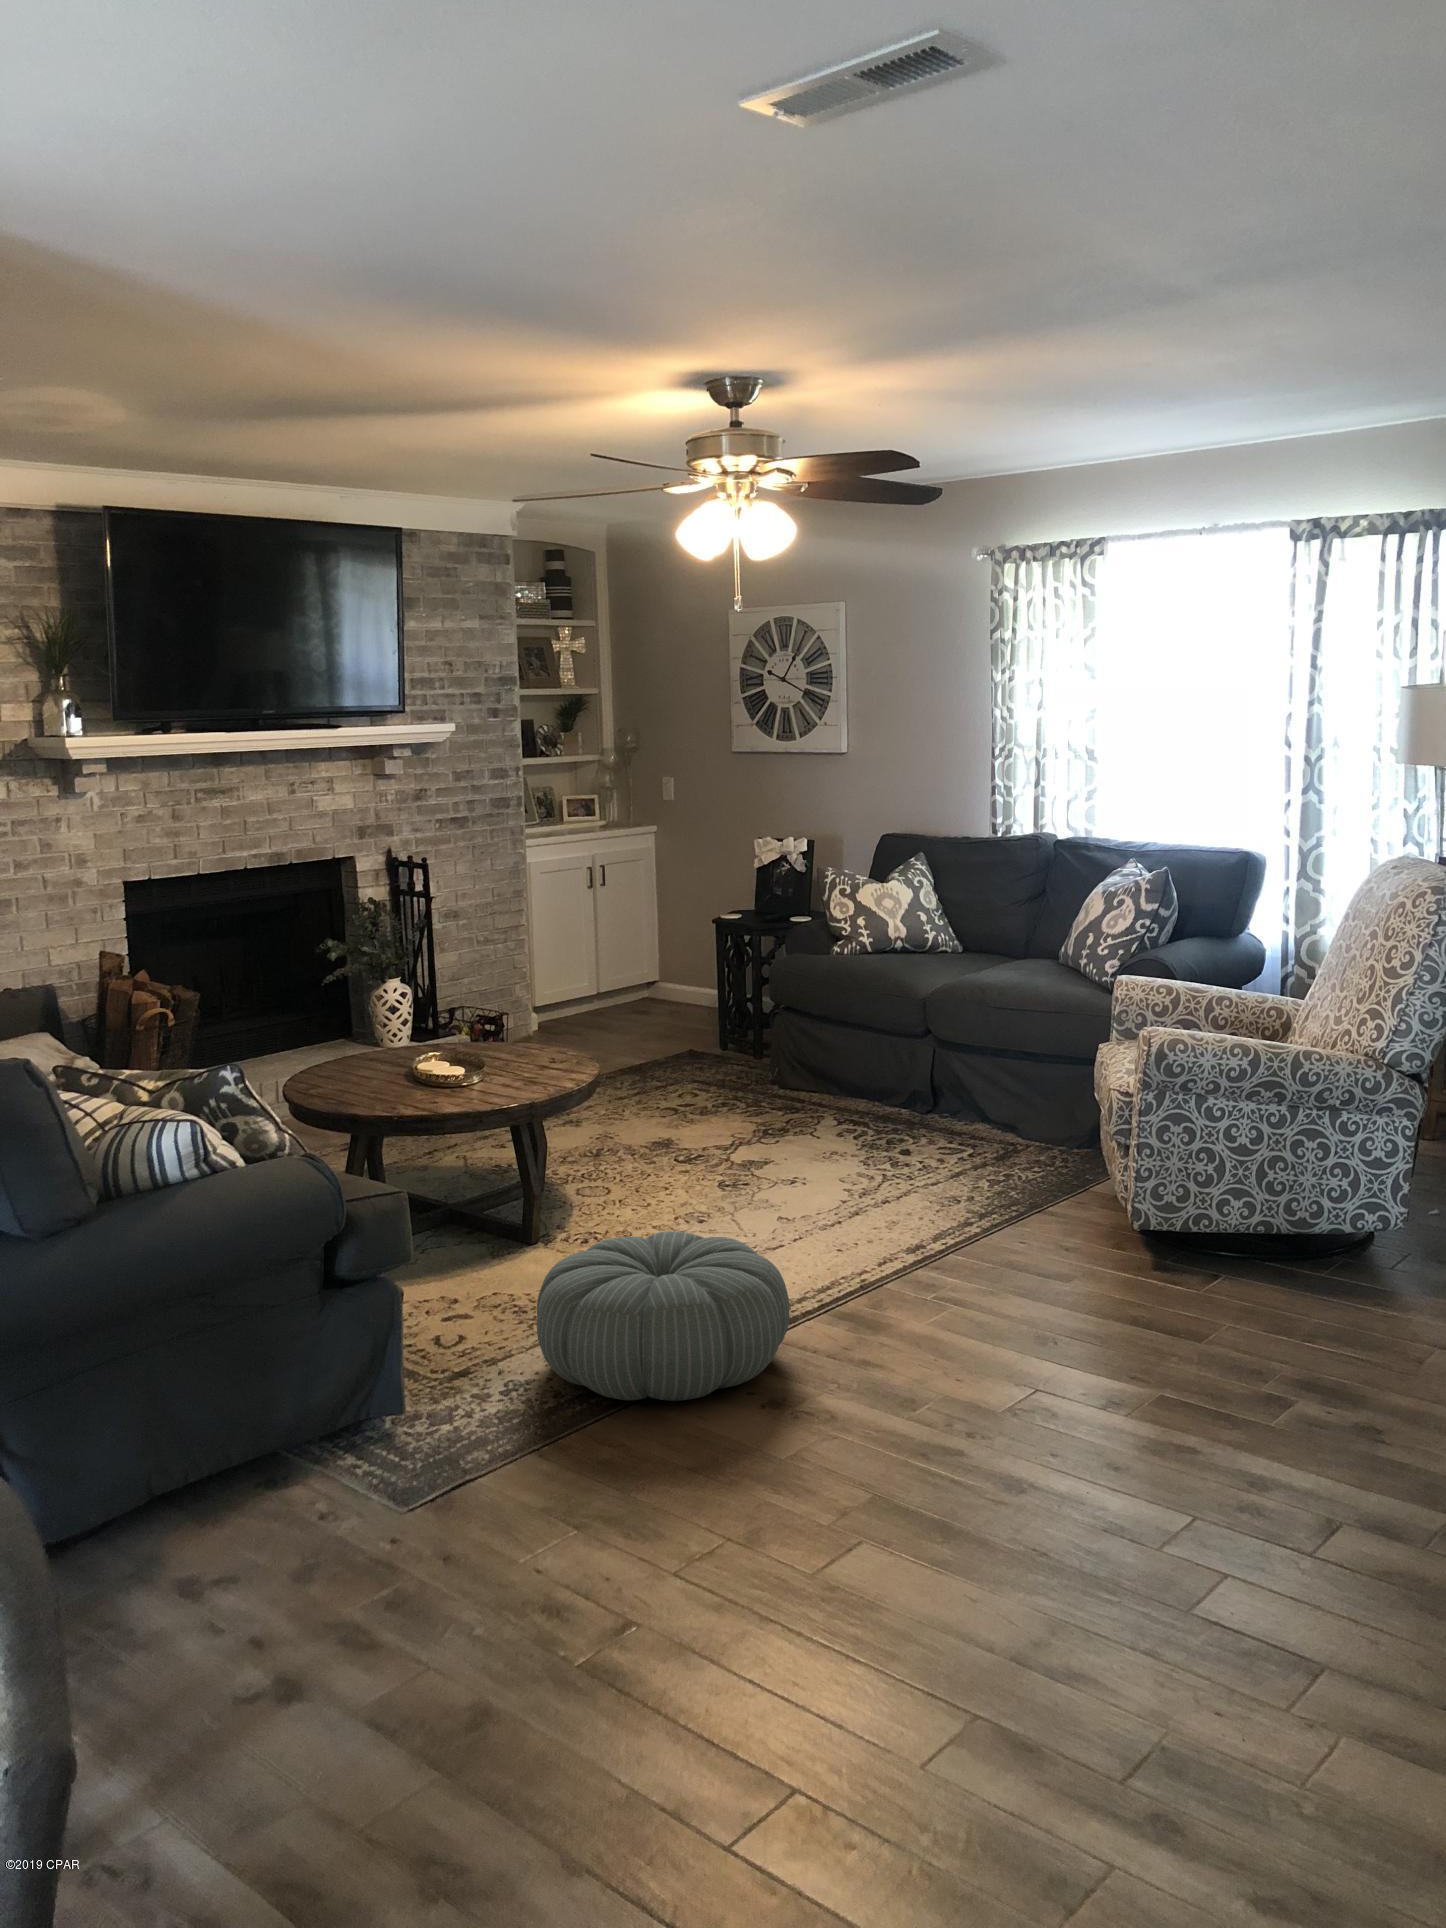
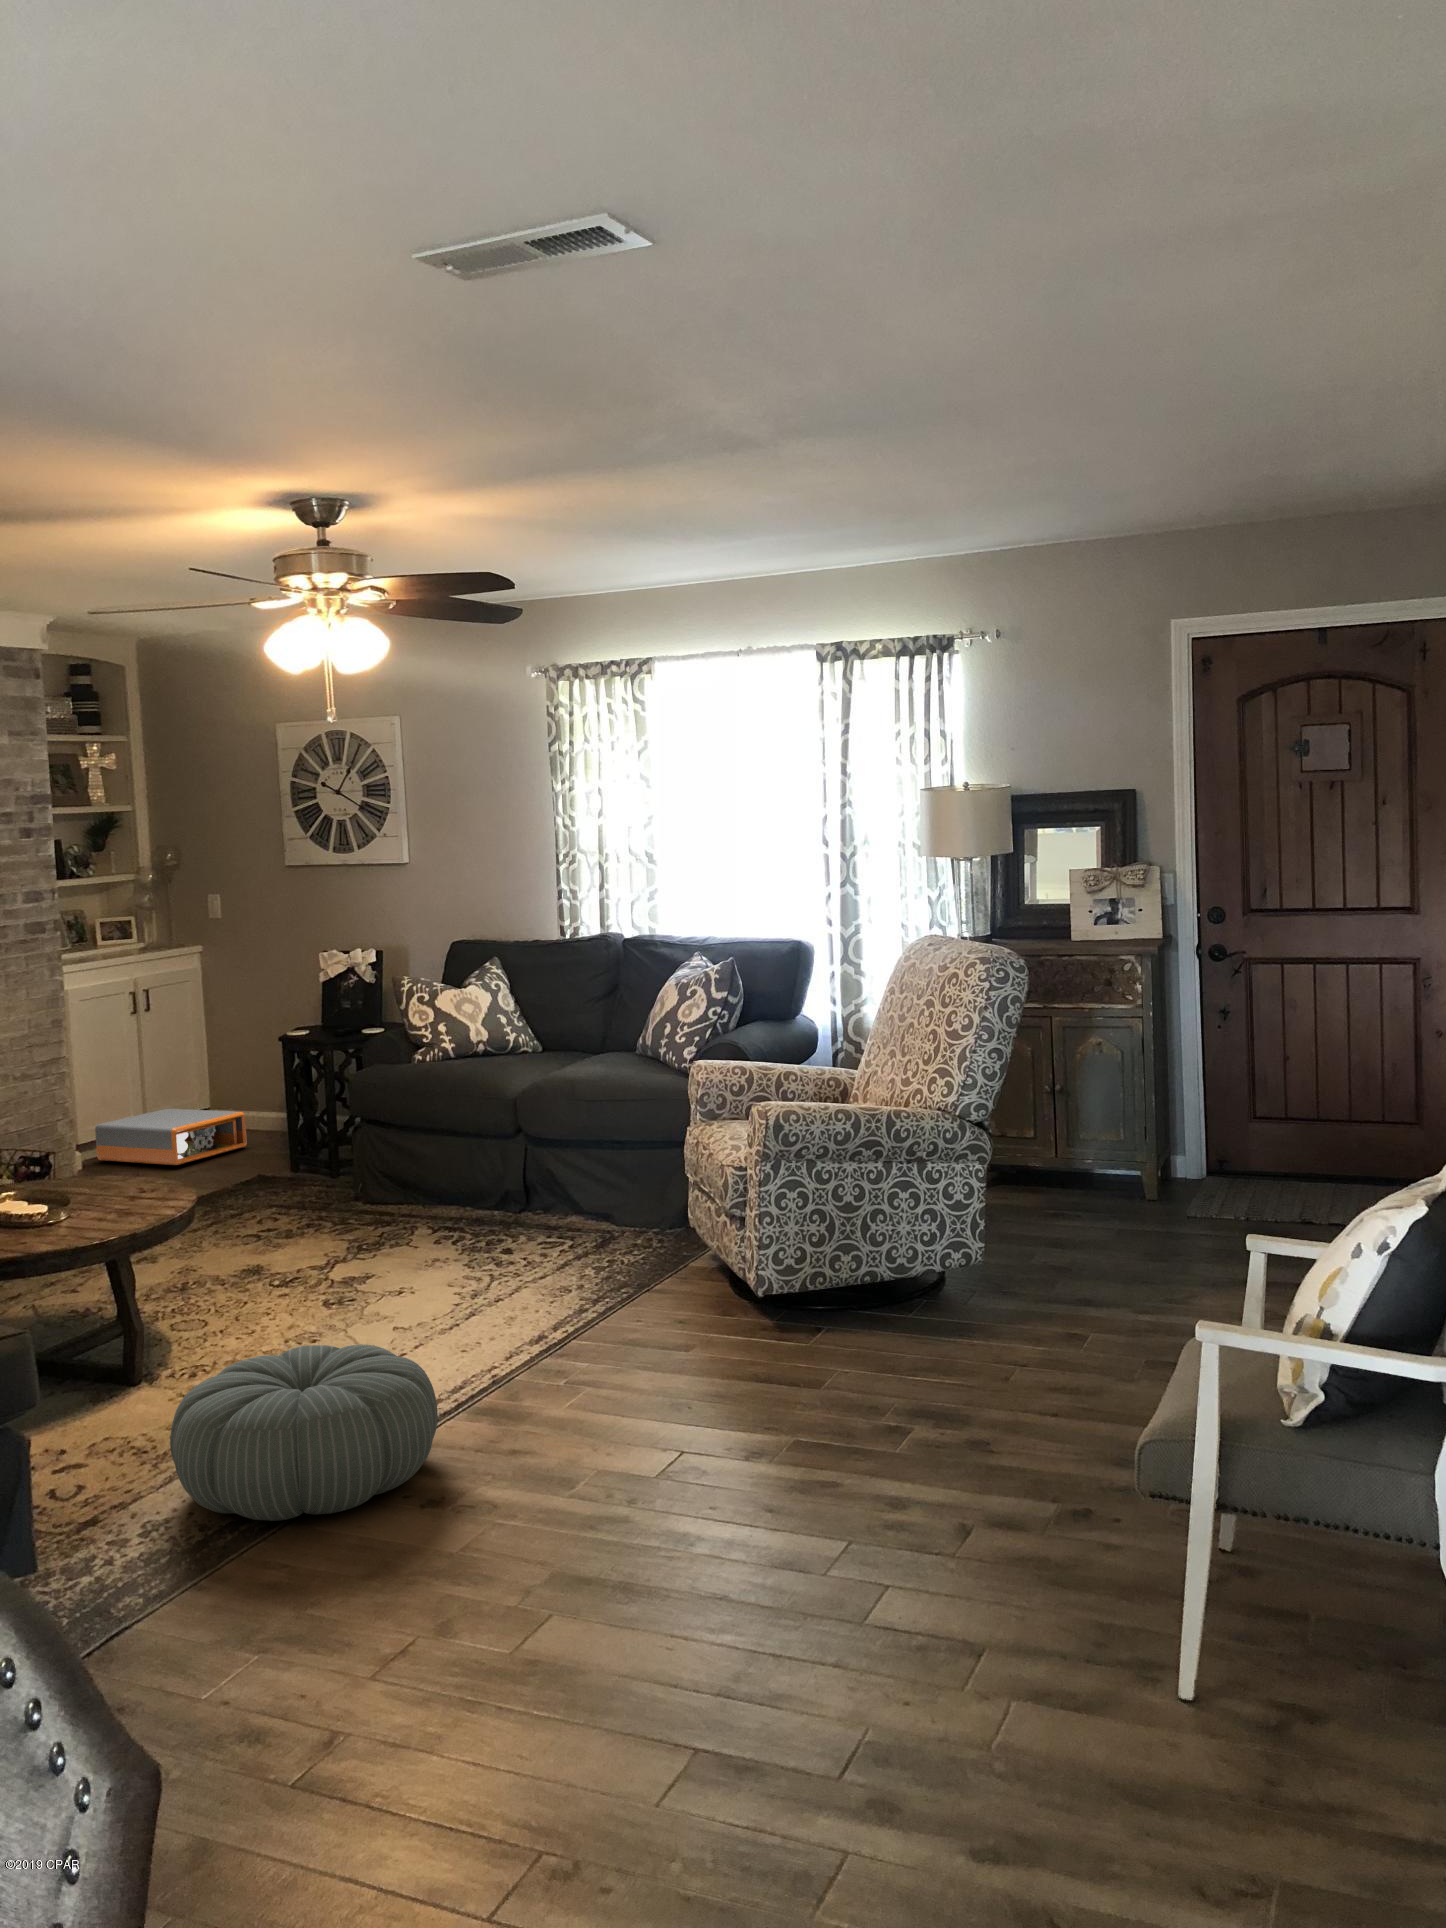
storage box: none [551,977,685,1032] -> present [95,1109,247,1165]

